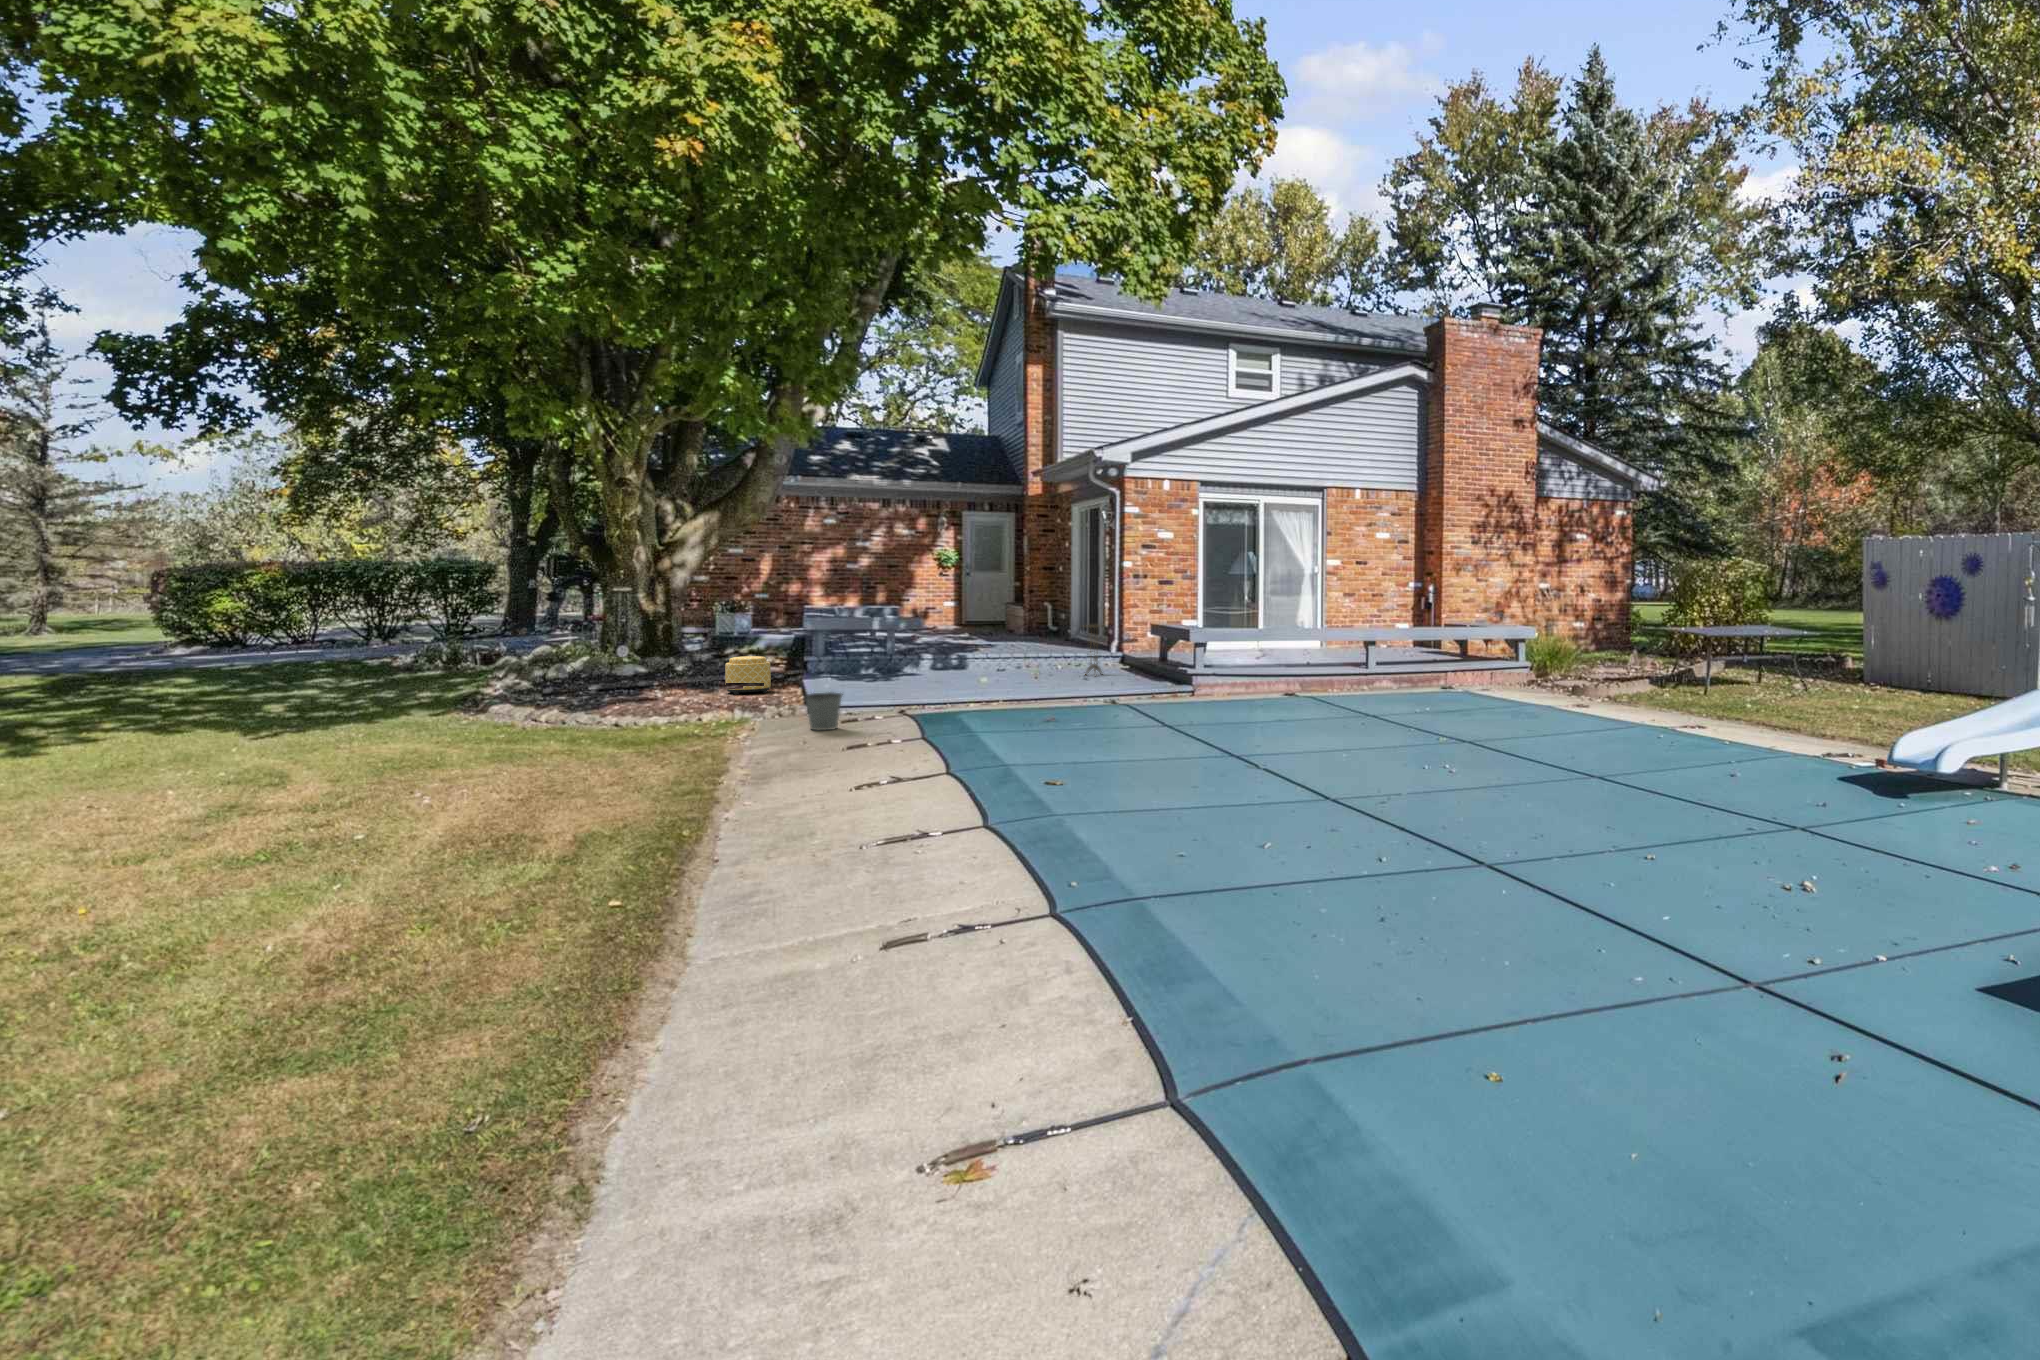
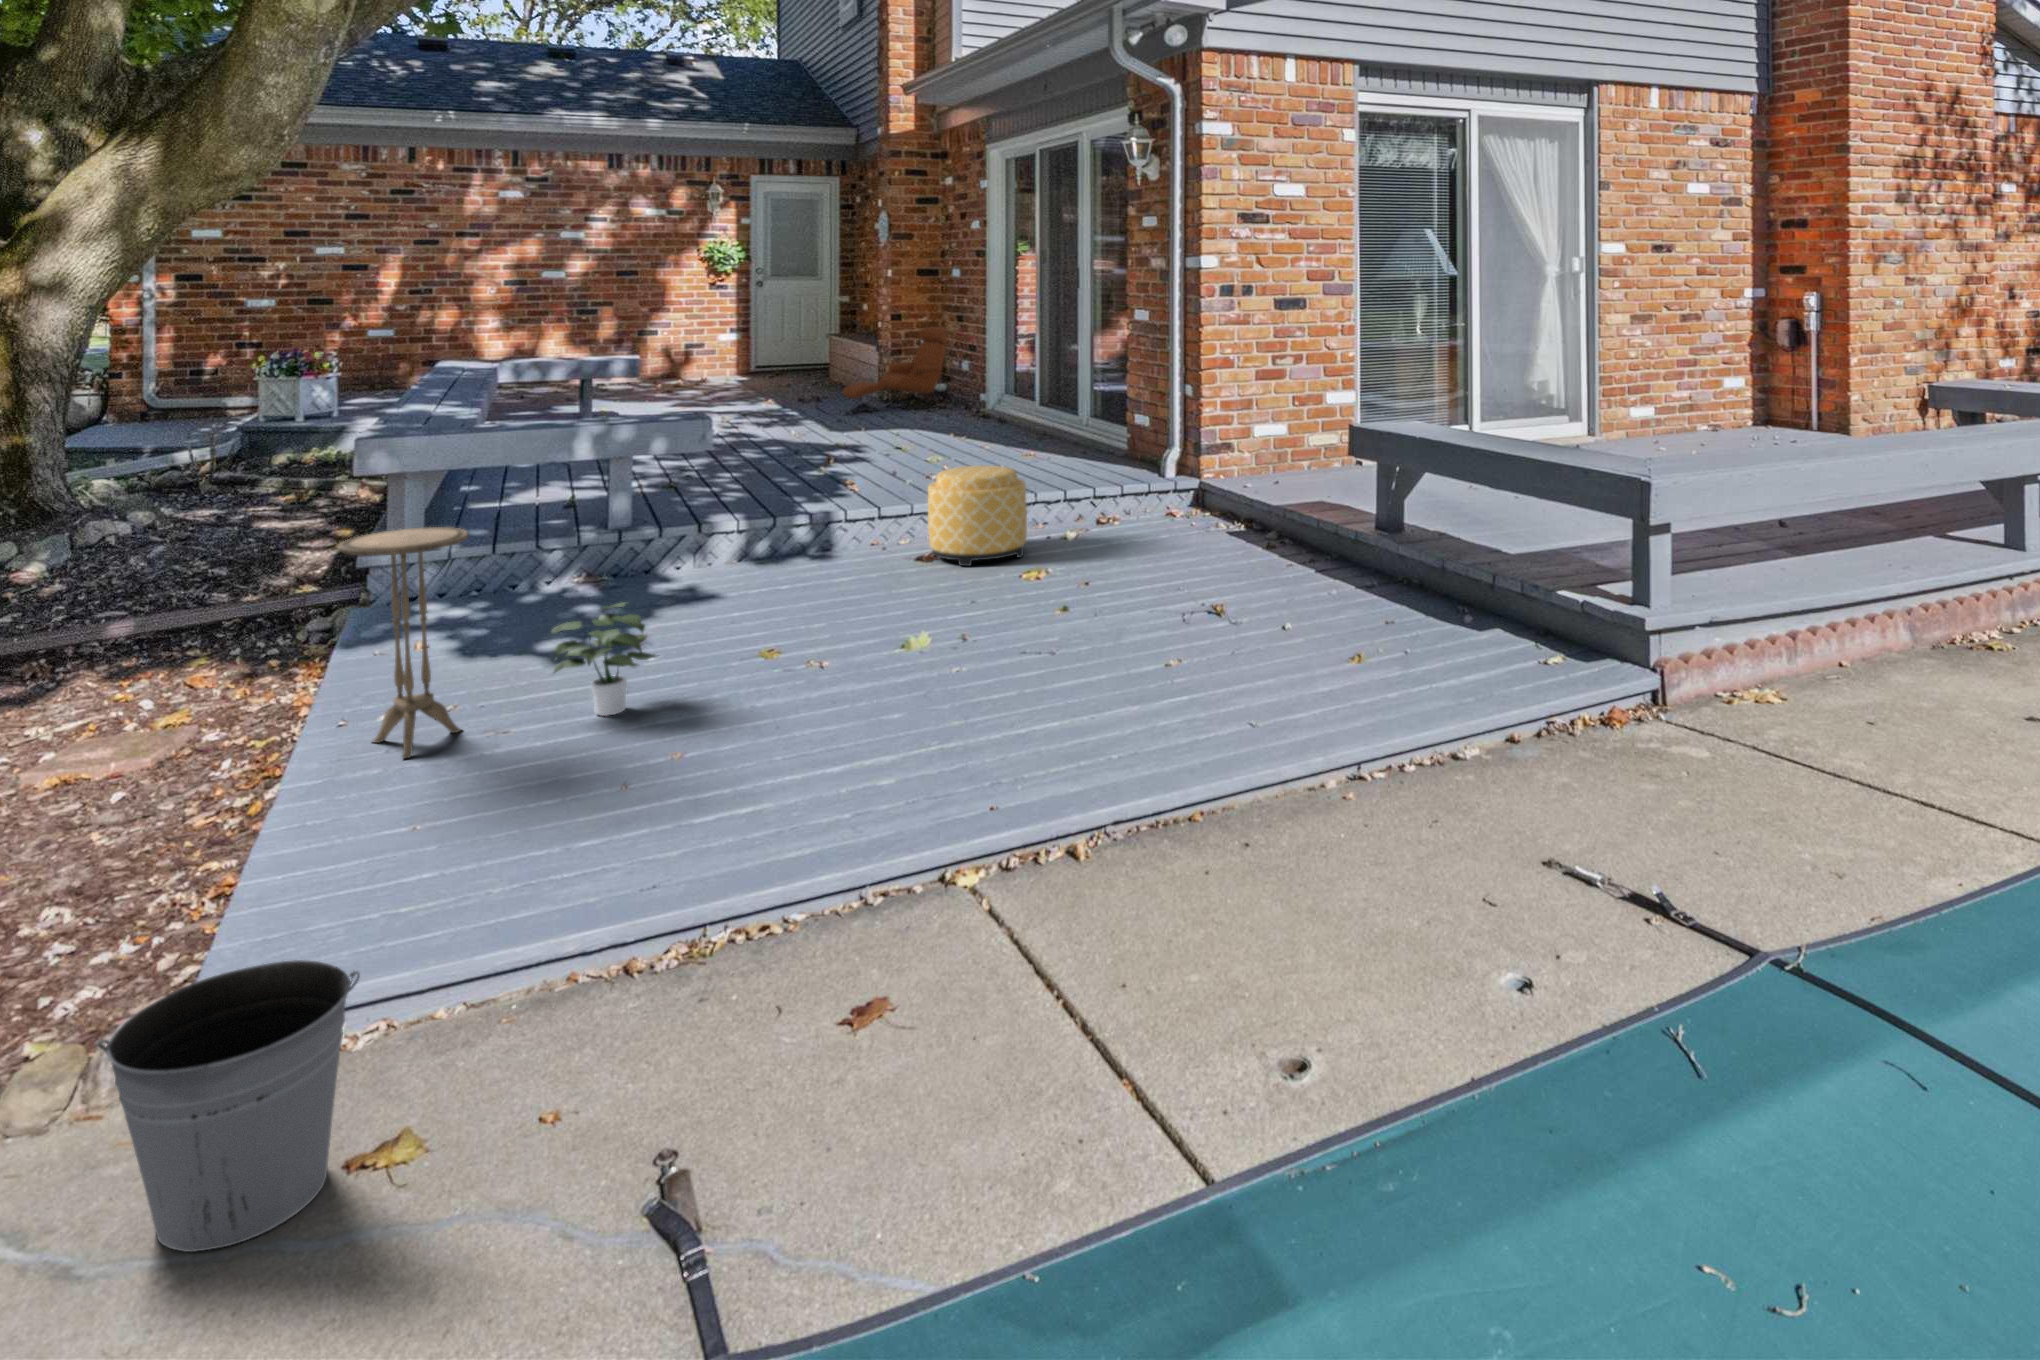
armchair: none [999,594,1054,636] -> present [843,326,947,412]
side table: present [1087,625,1102,673] -> present [339,527,468,759]
ottoman: present [725,656,771,695] -> present [928,466,1027,566]
potted plant: none [869,663,902,694] -> present [551,602,659,716]

